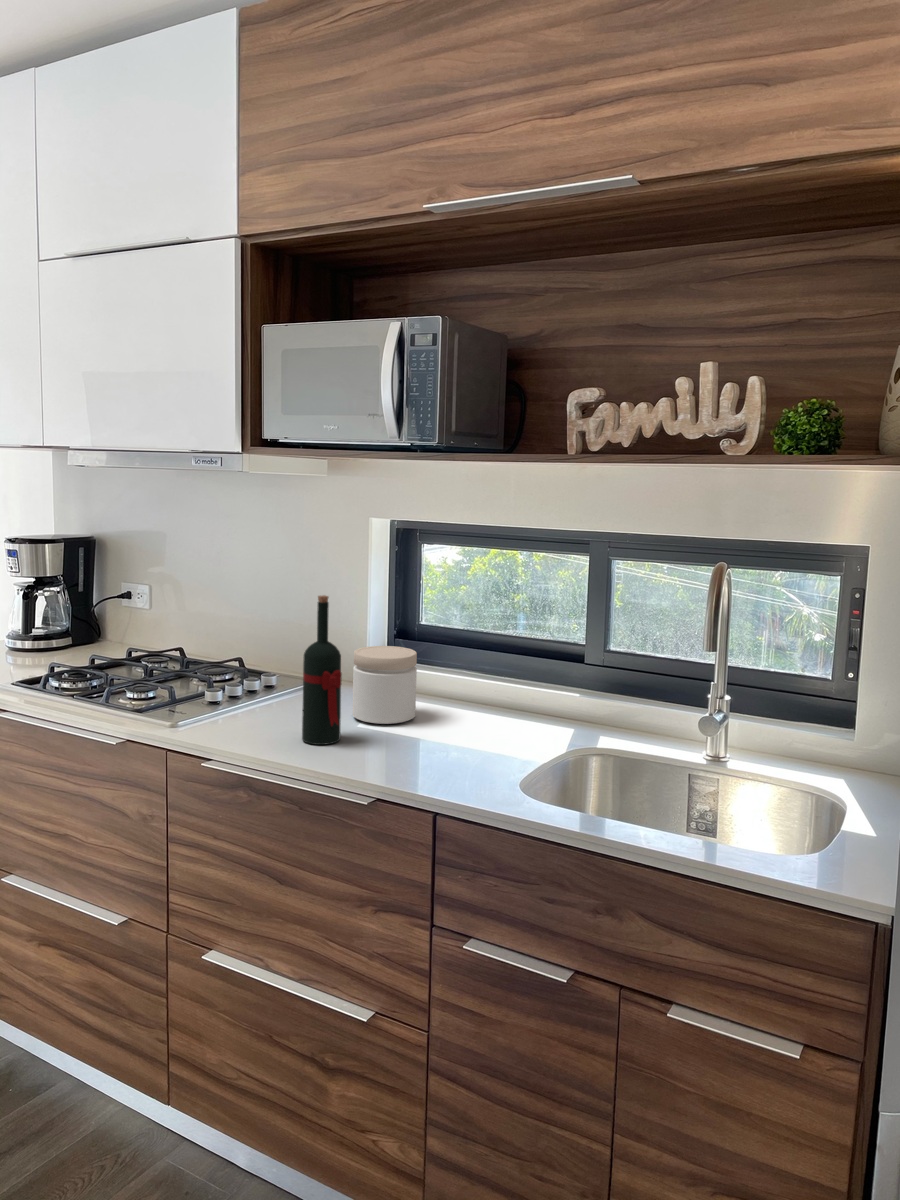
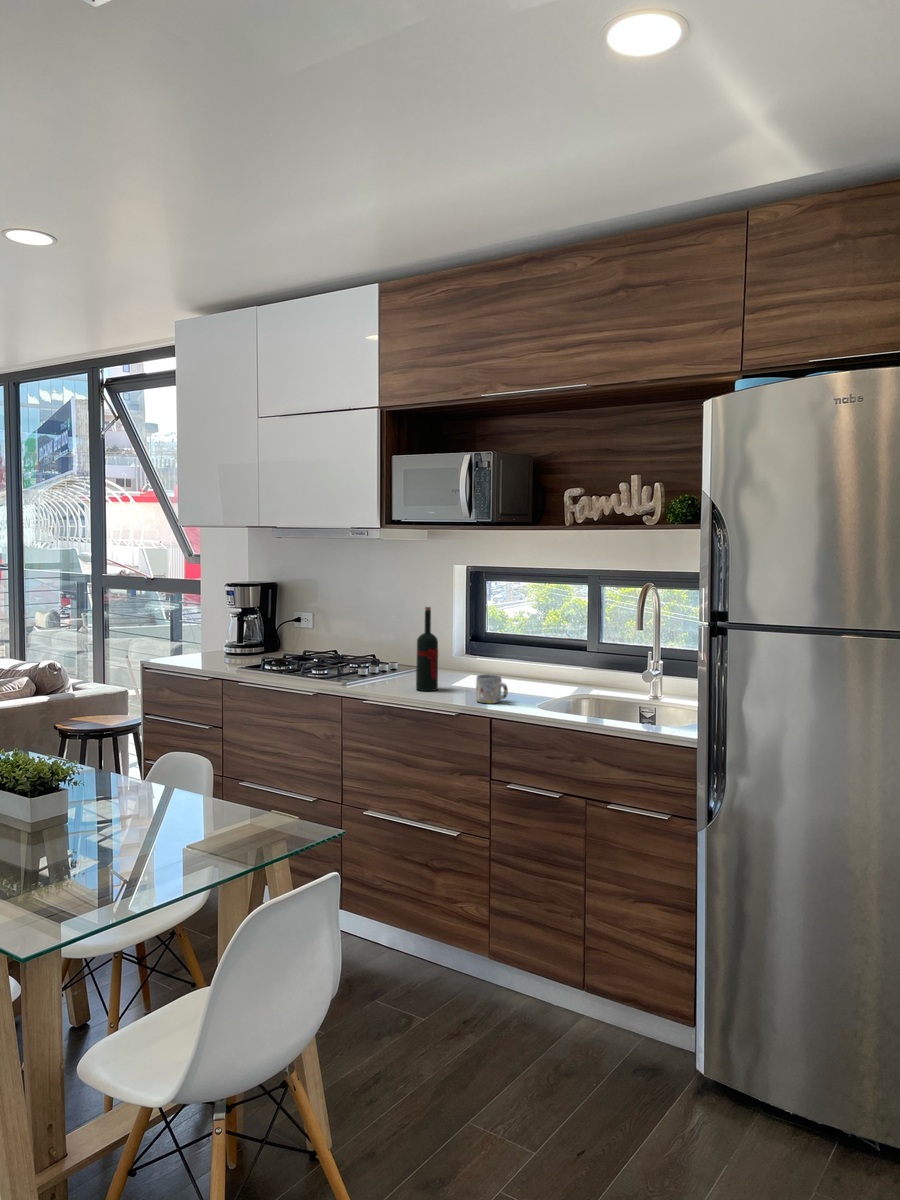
jar: present [353,646,417,724] -> none [445,641,483,684]
mug: none [411,723,470,781] -> present [476,674,508,703]

